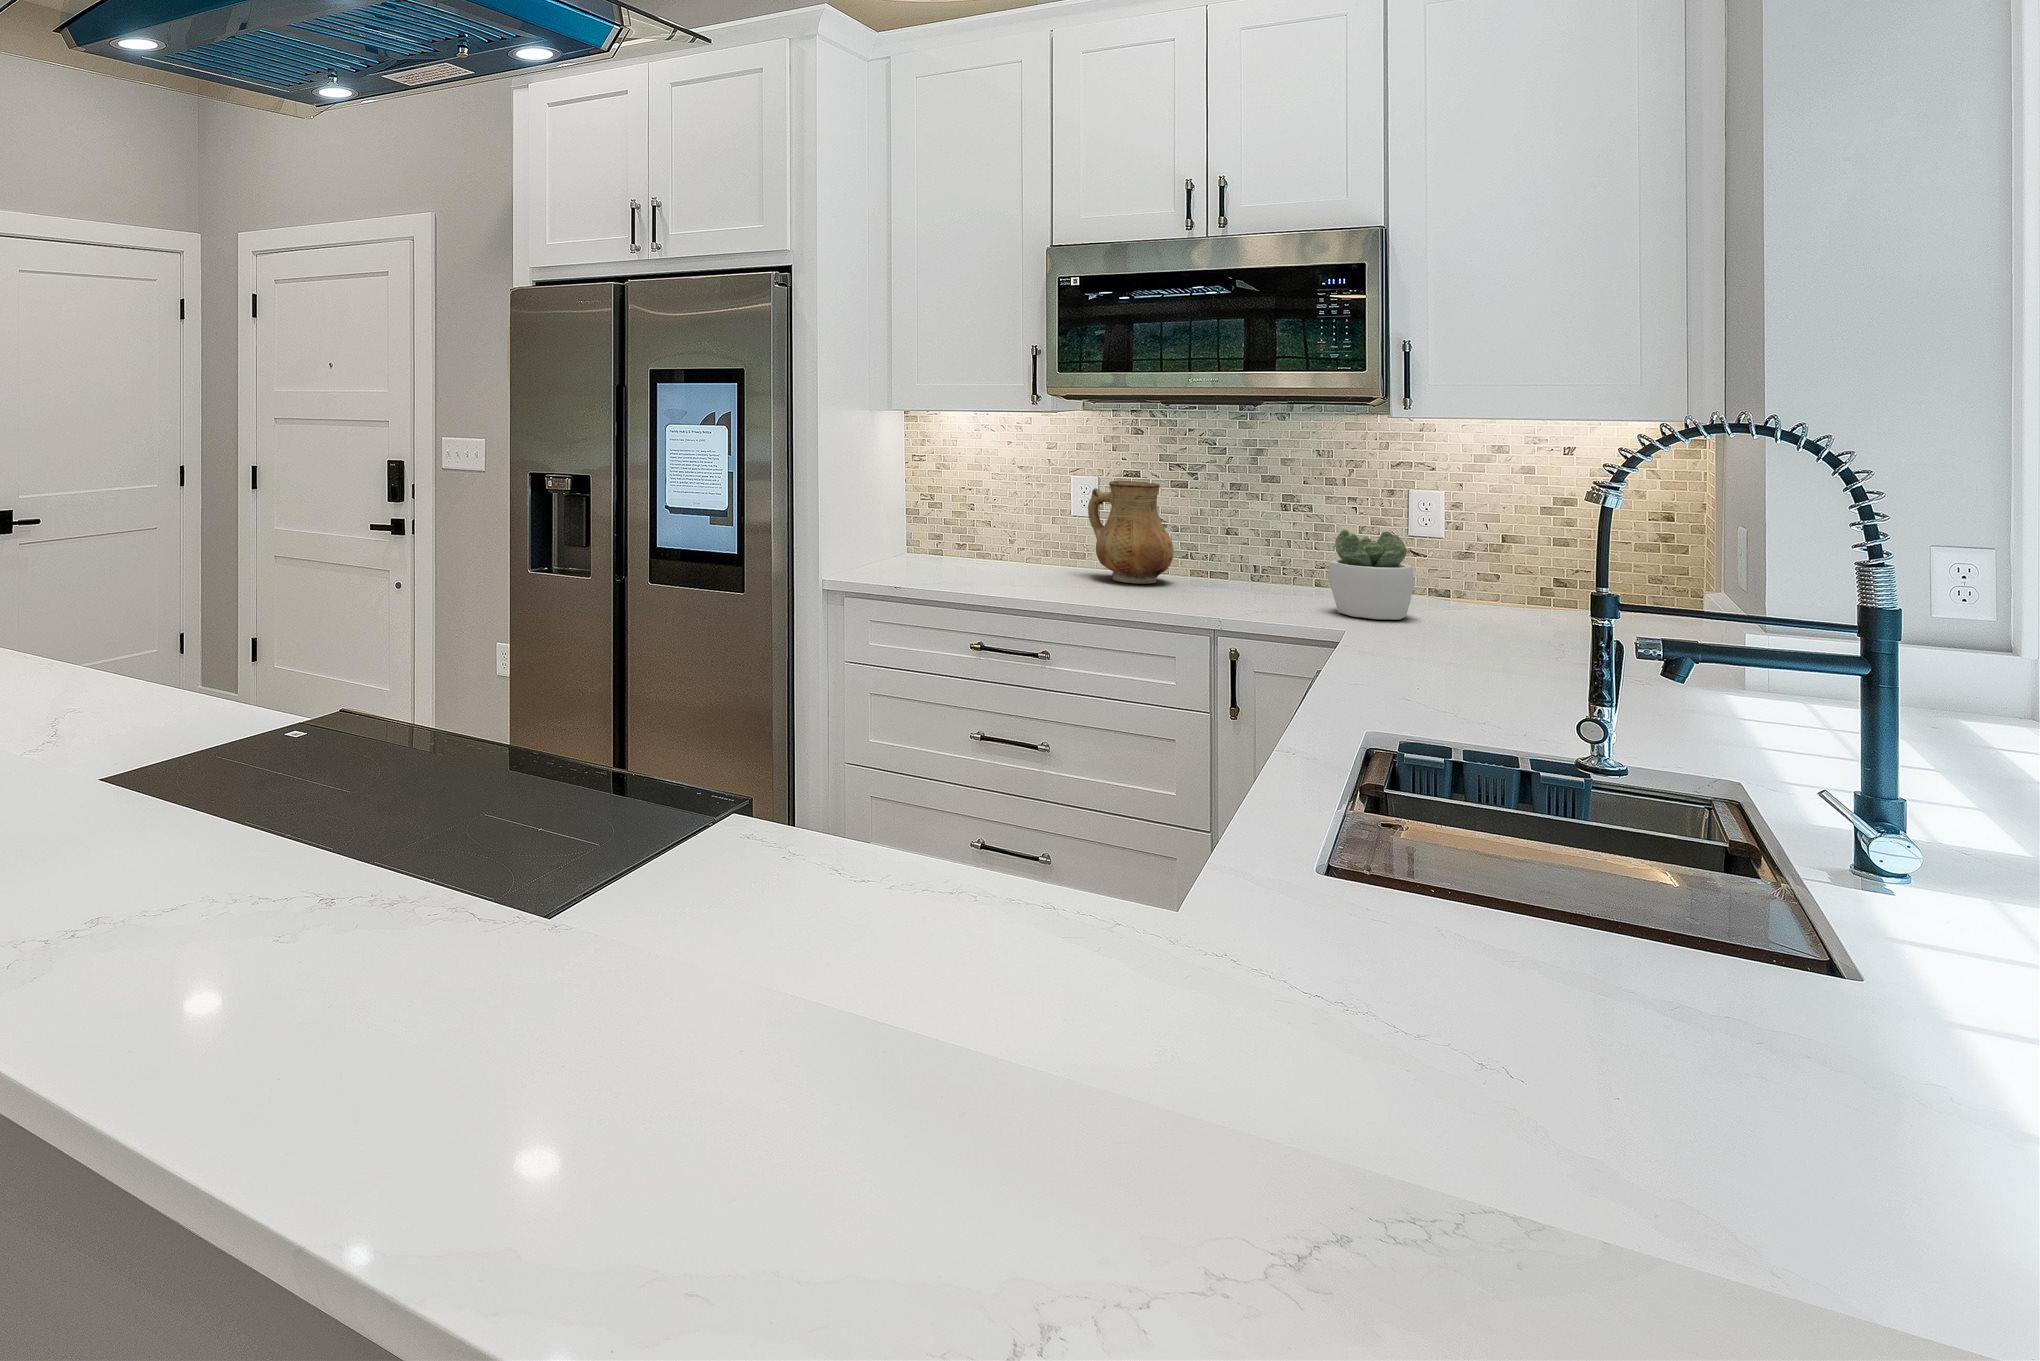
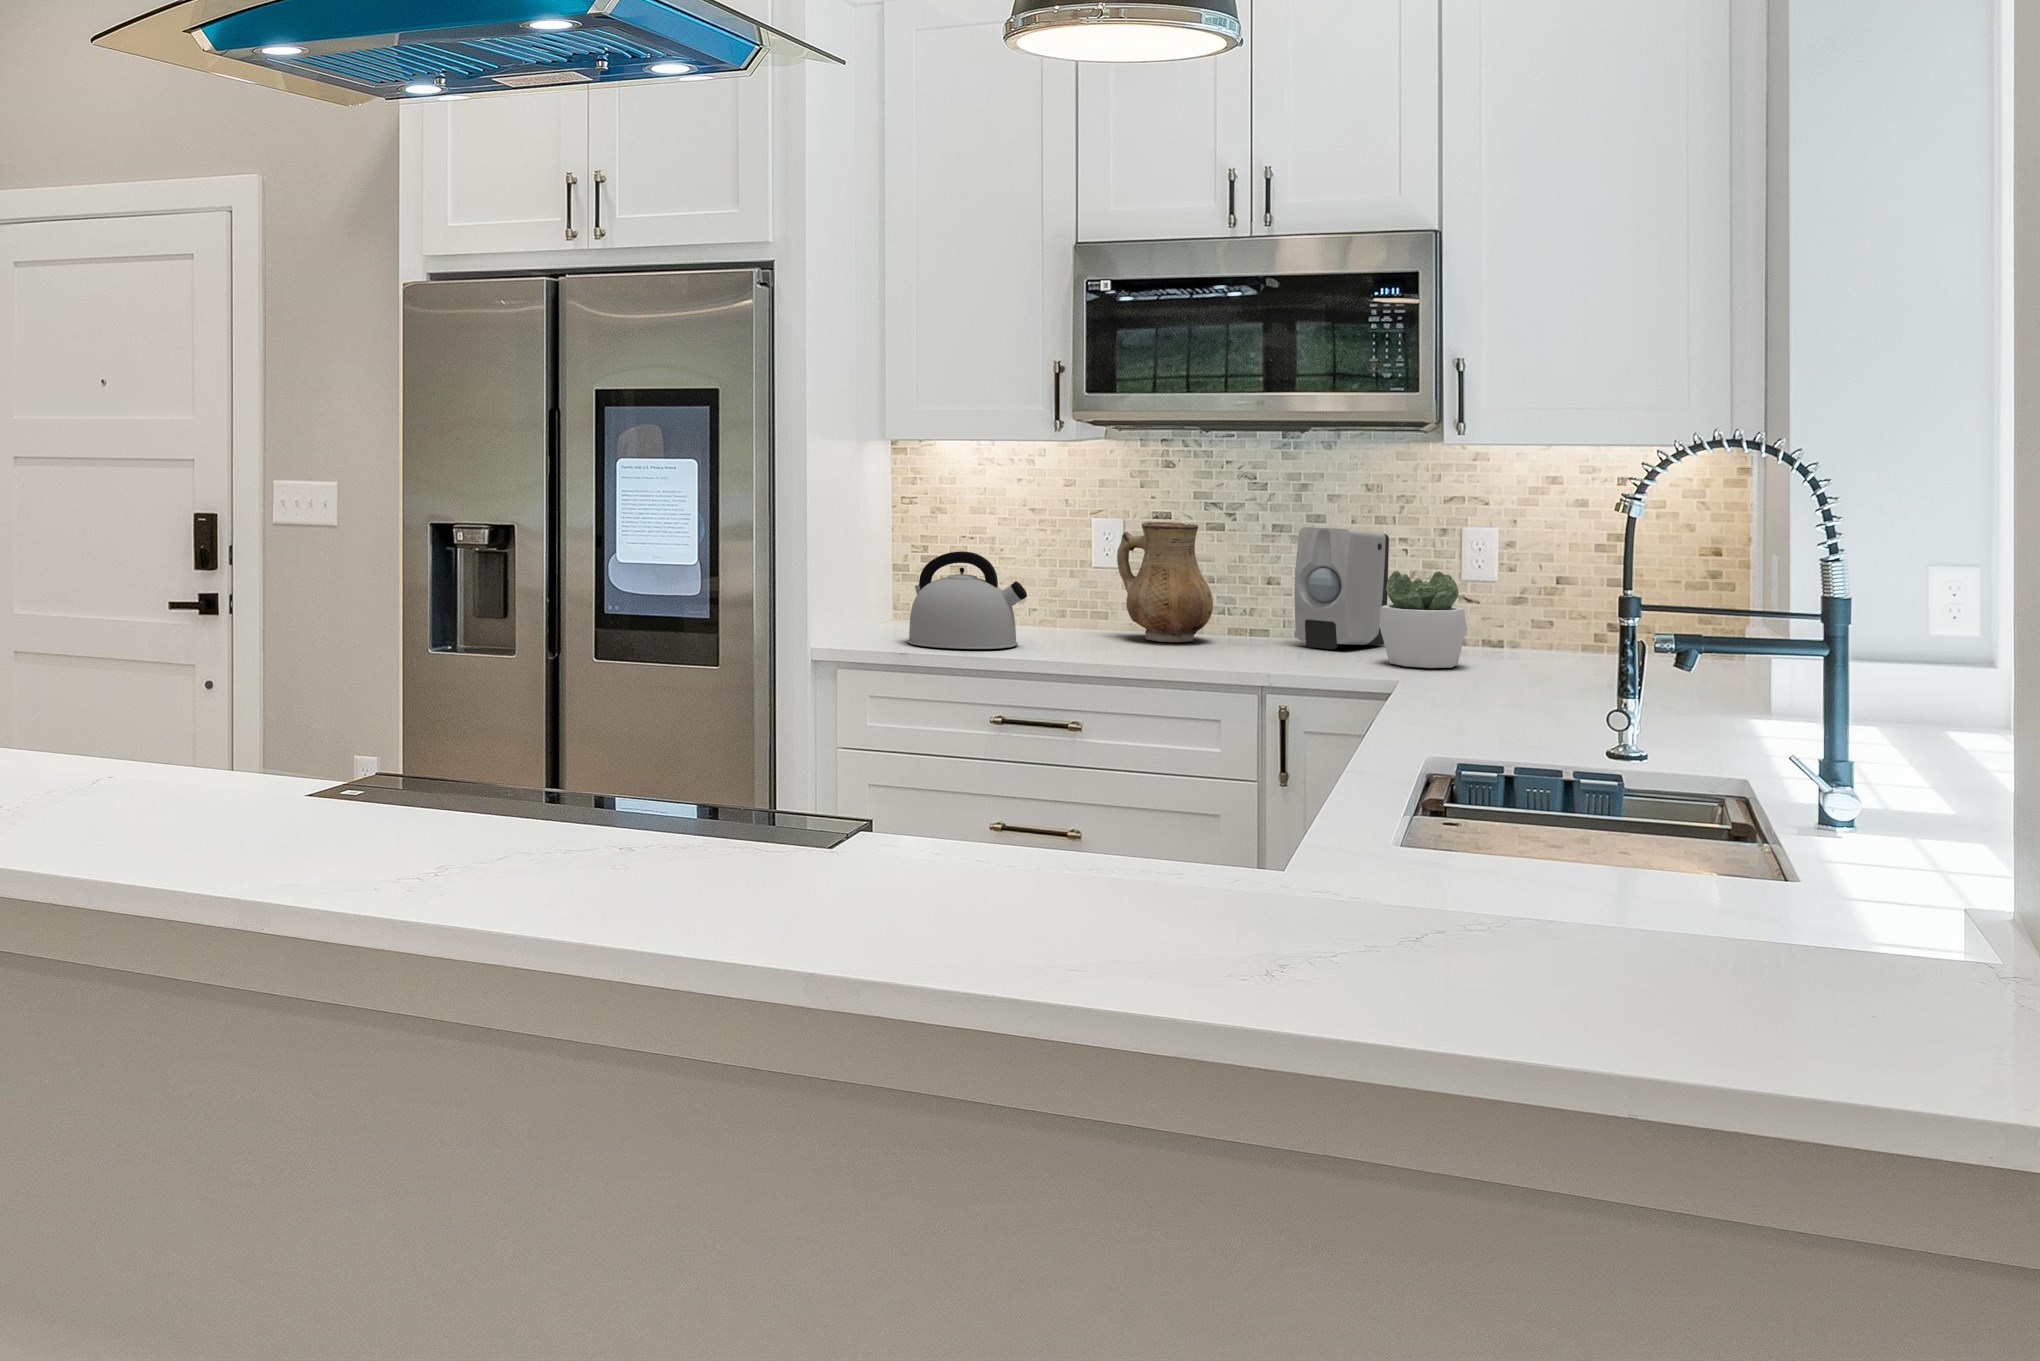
soap dispenser: none [1249,488,1339,596] -> present [1295,527,1389,649]
kettle: none [902,503,1004,585] -> present [908,551,1027,649]

